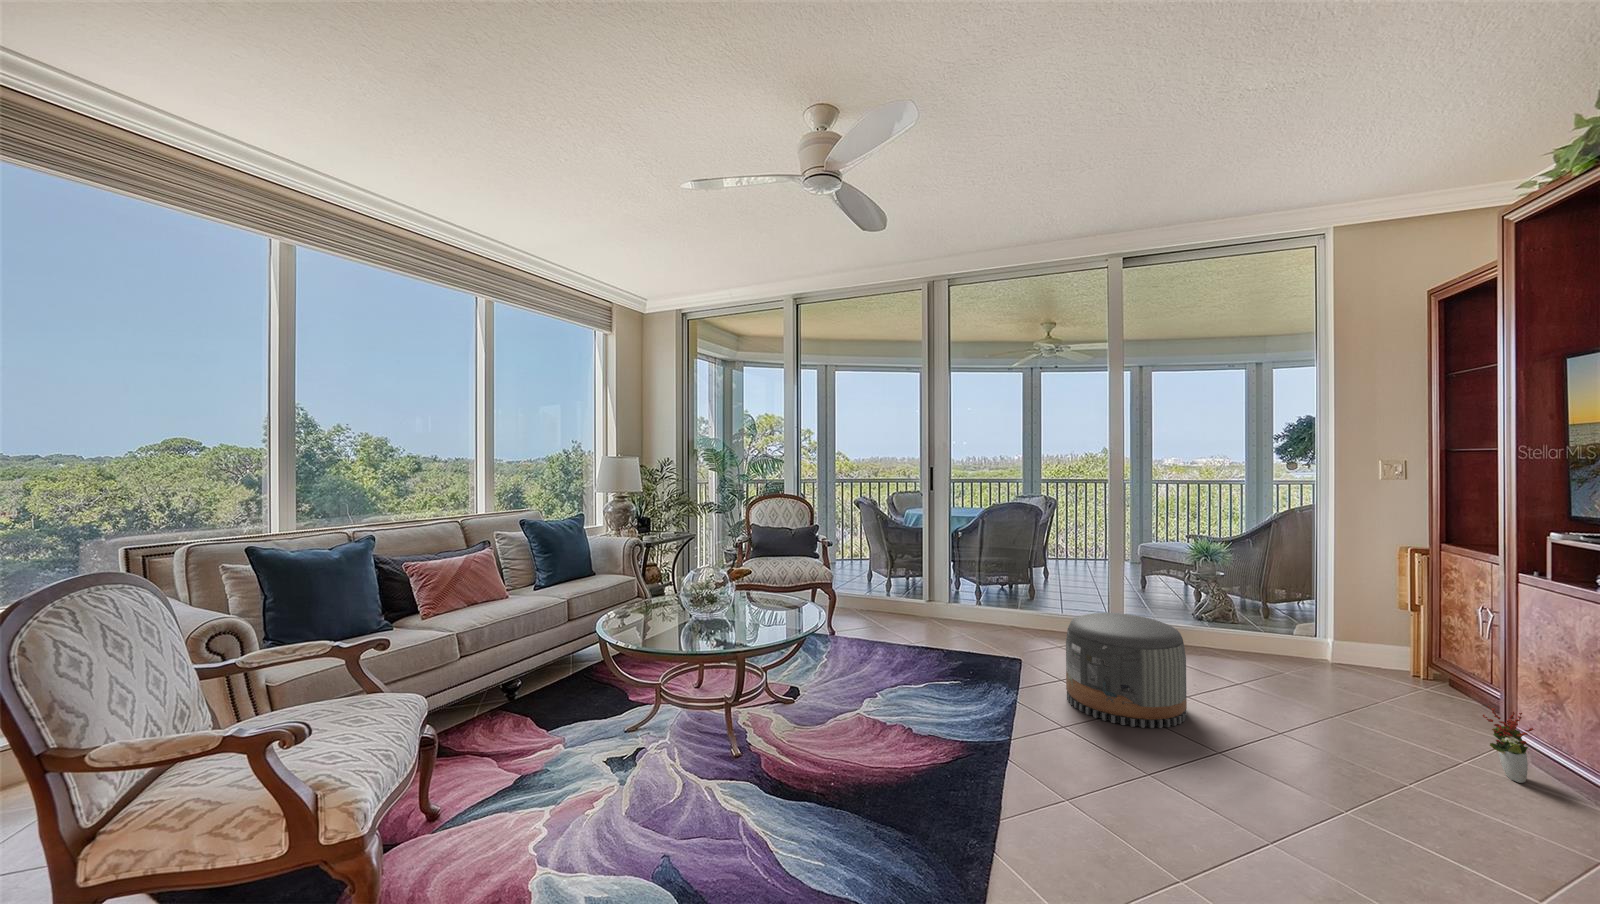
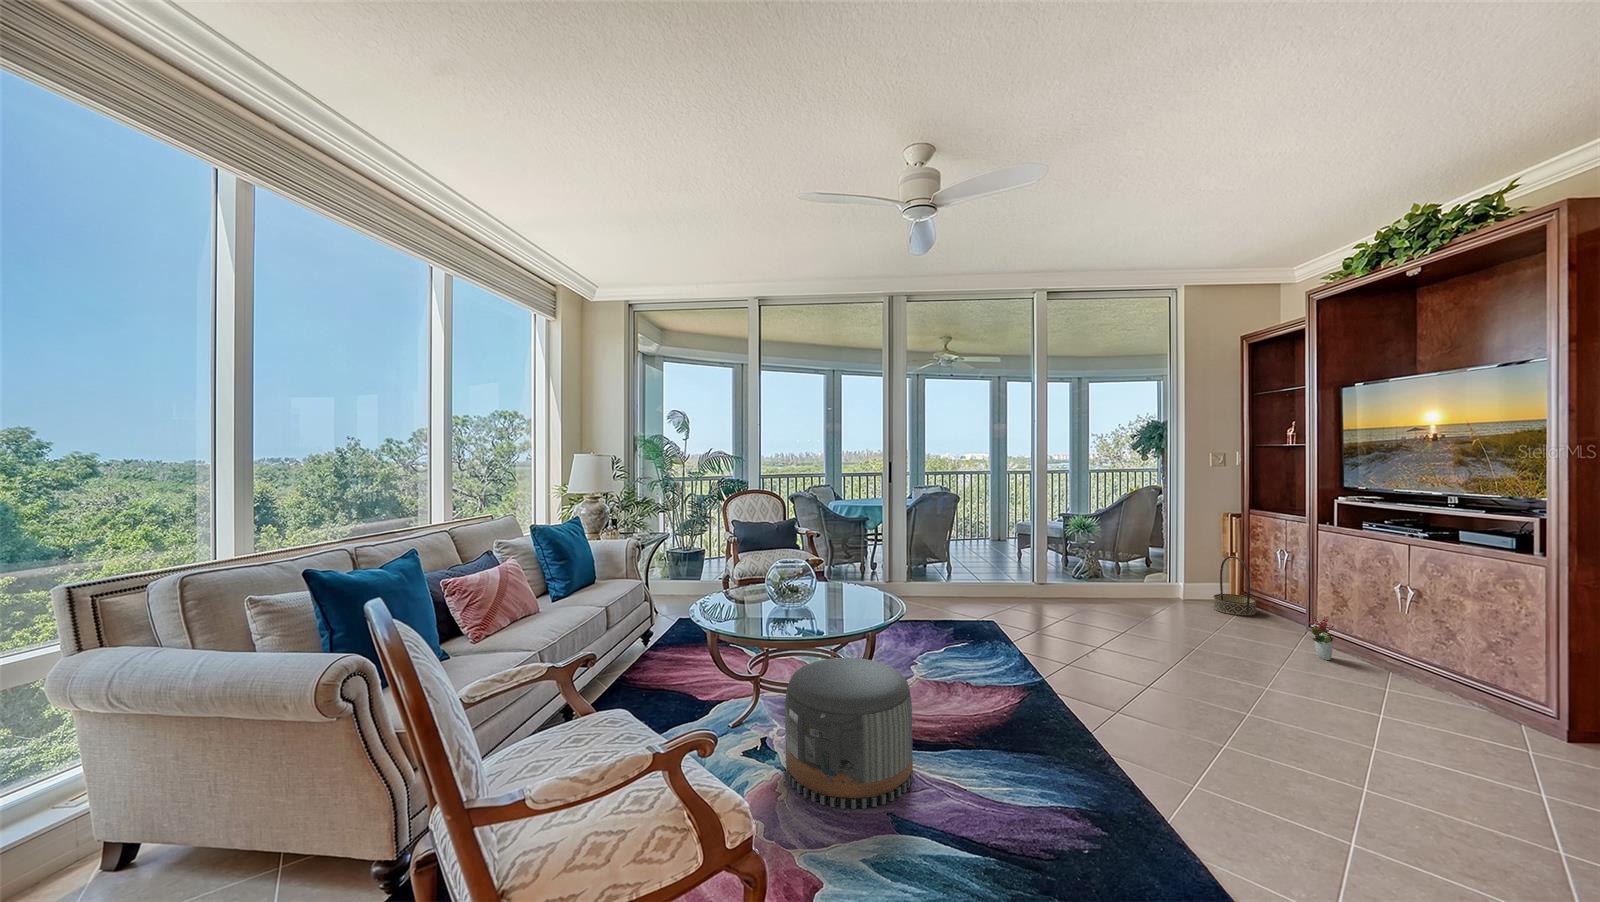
basket: none [1373,609,1445,700] -> present [1213,556,1256,616]
pouf: present [1066,613,1187,728] -> present [785,658,913,809]

